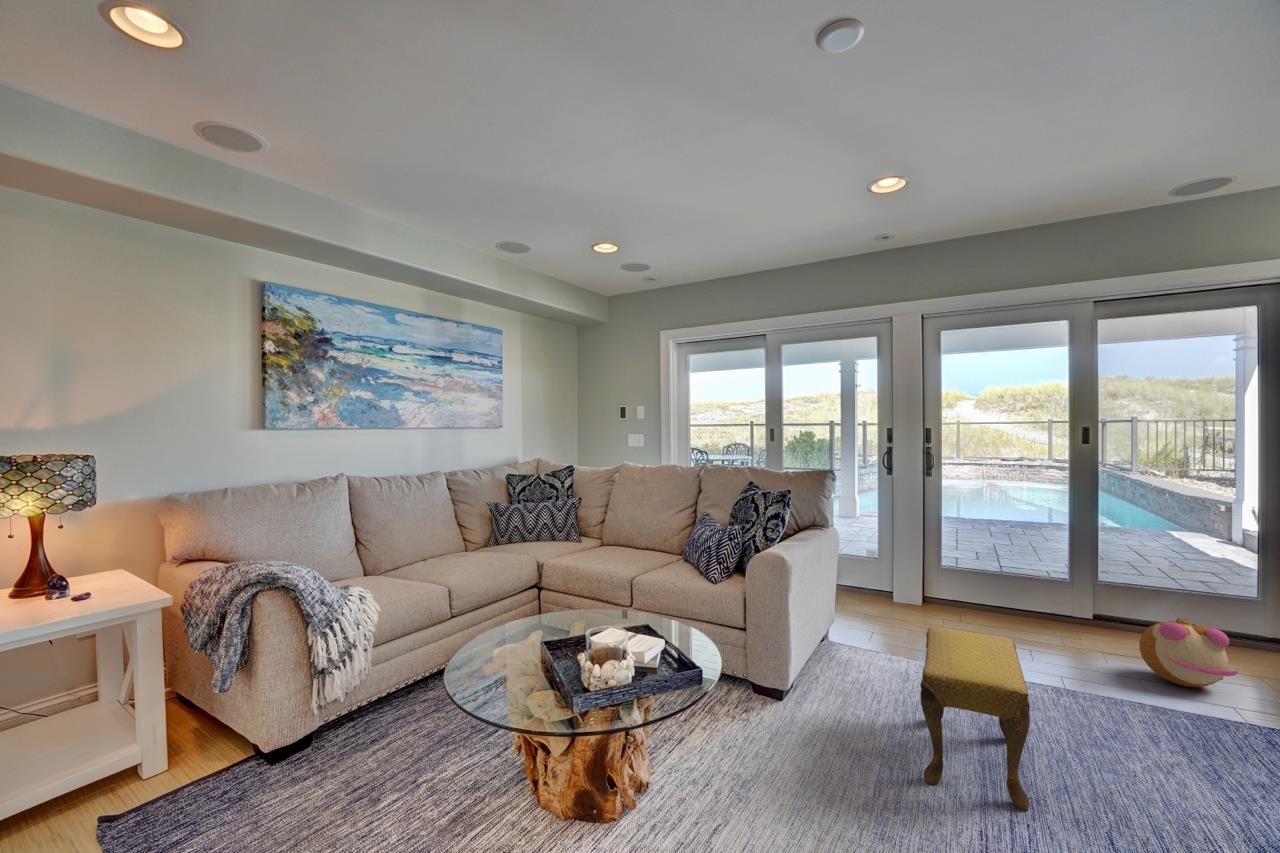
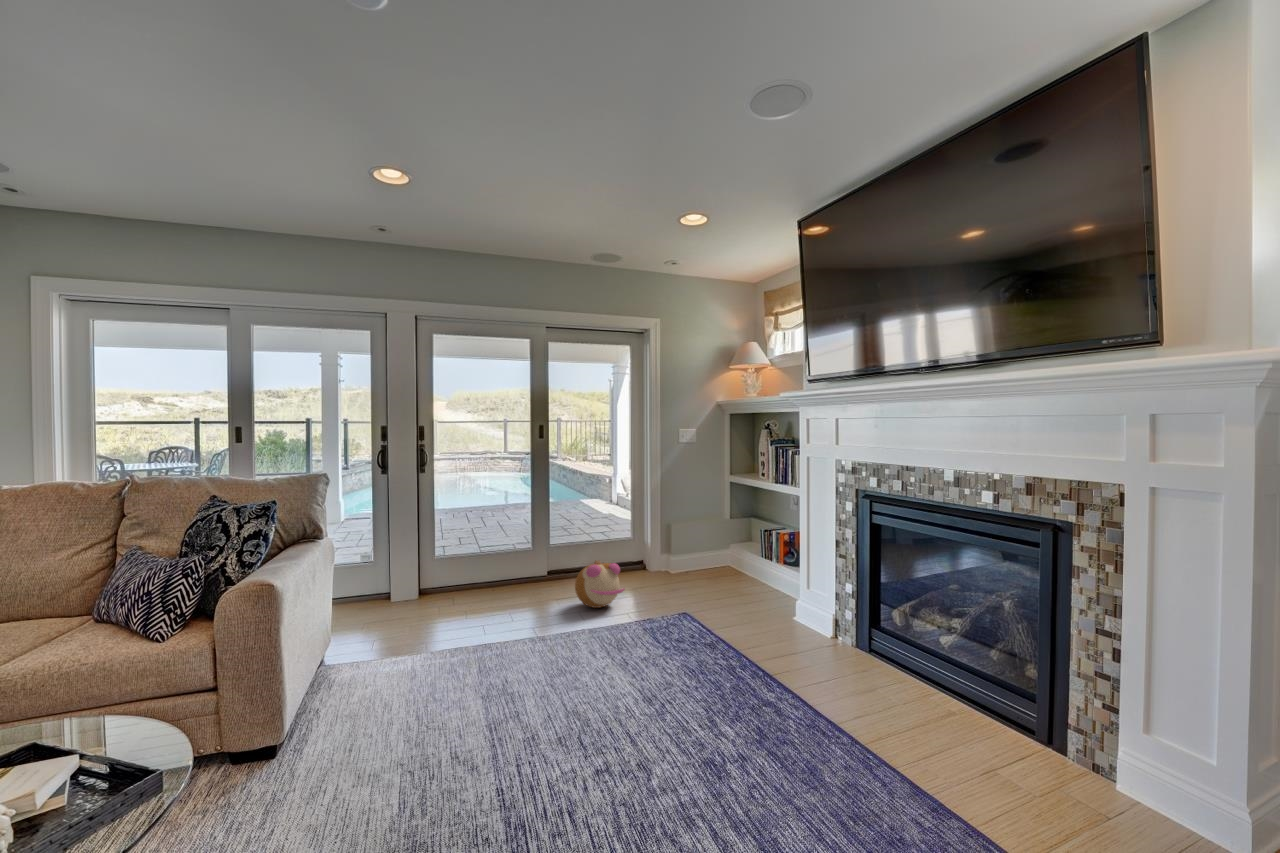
footstool: present [920,627,1030,812] -> none [438,607,529,770]

